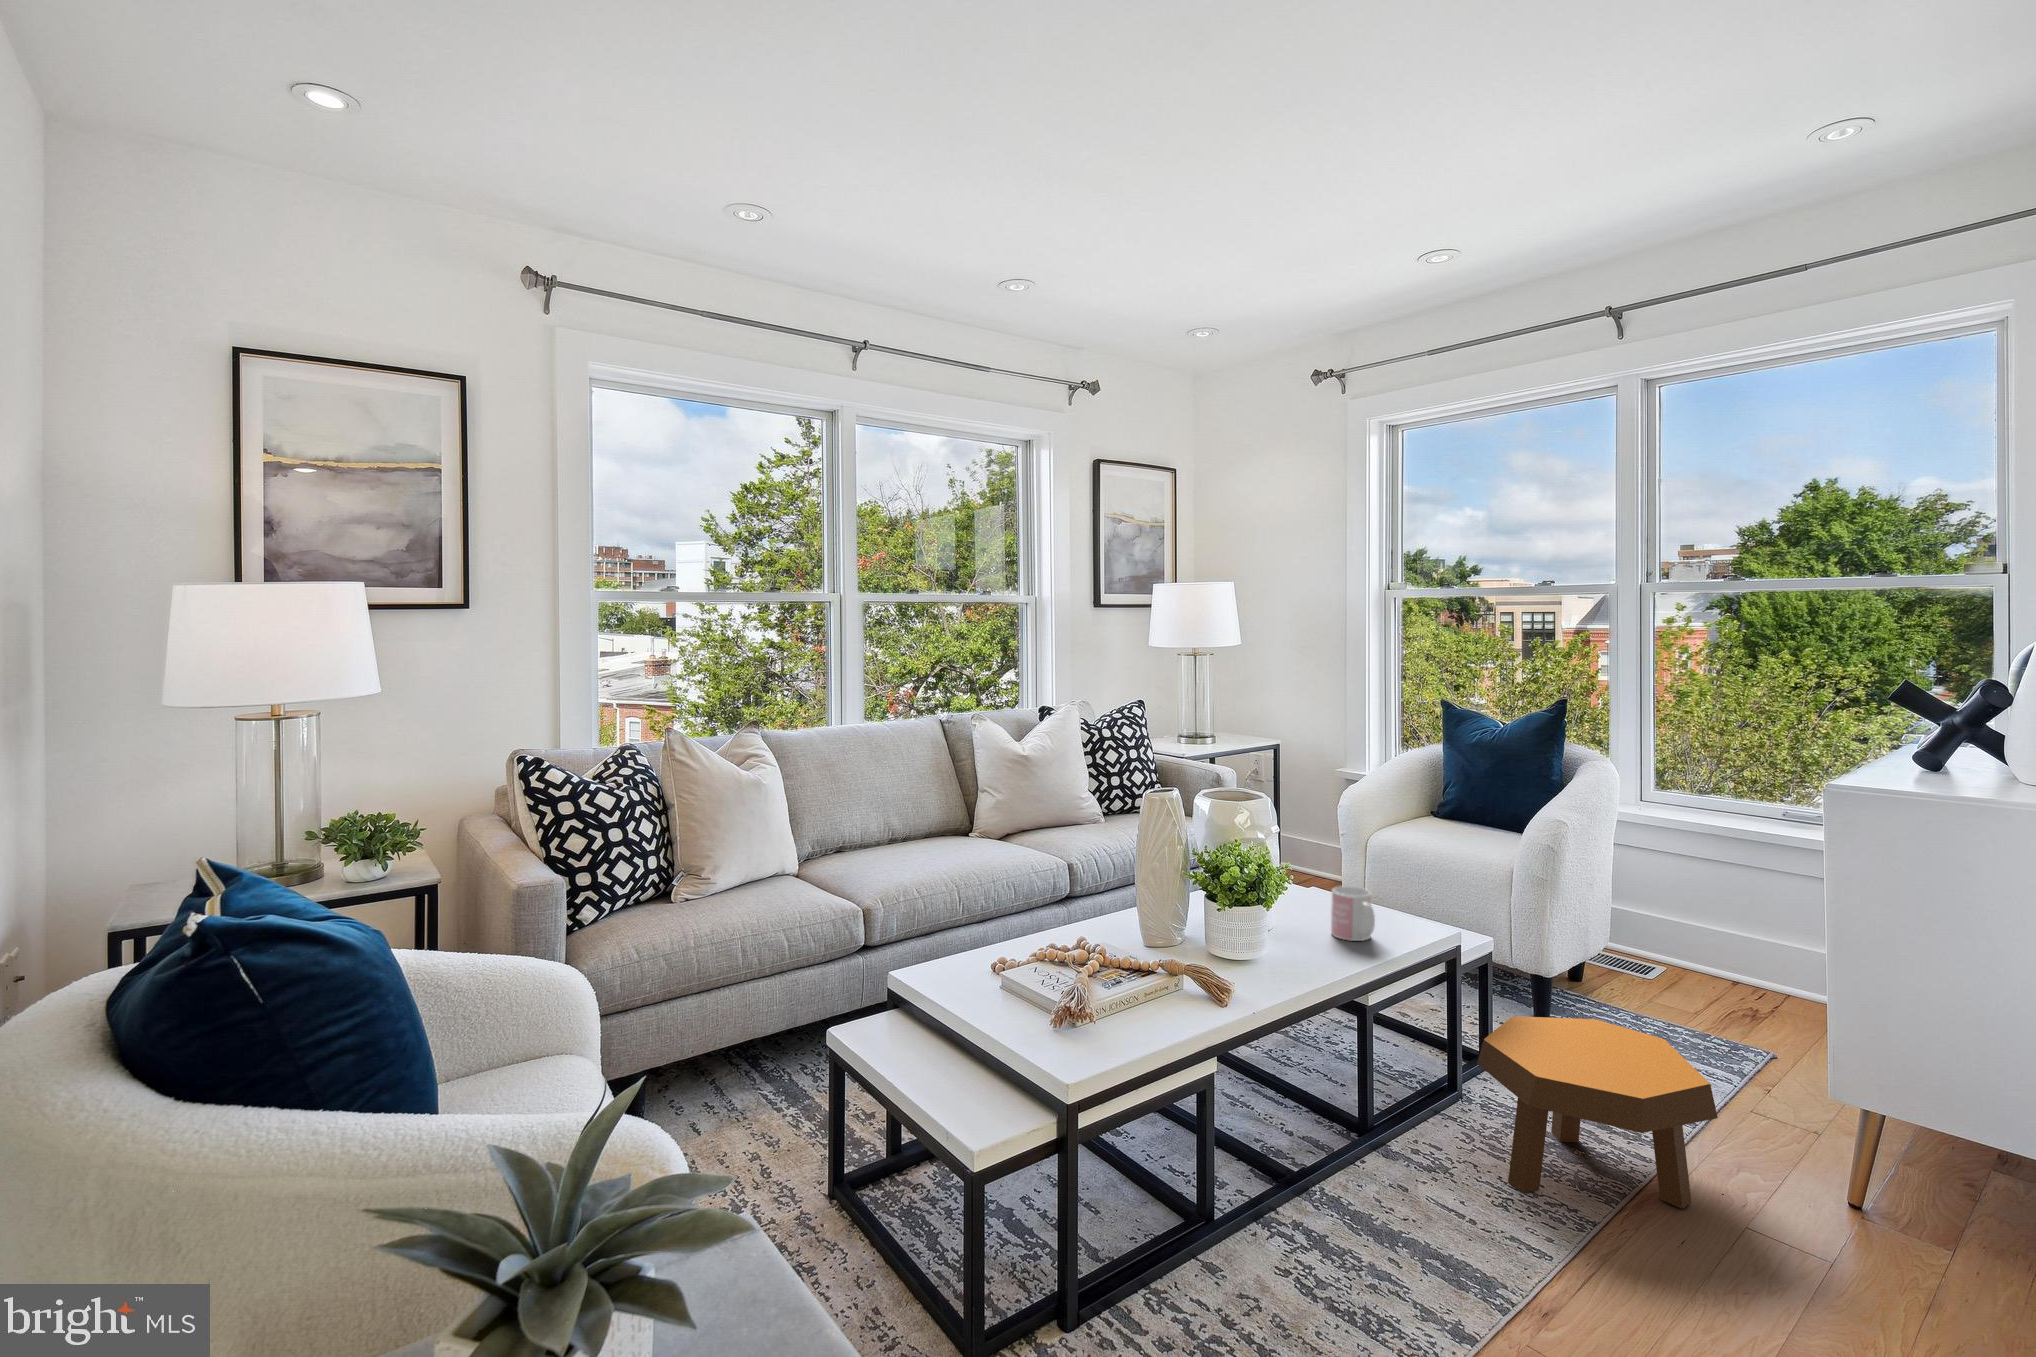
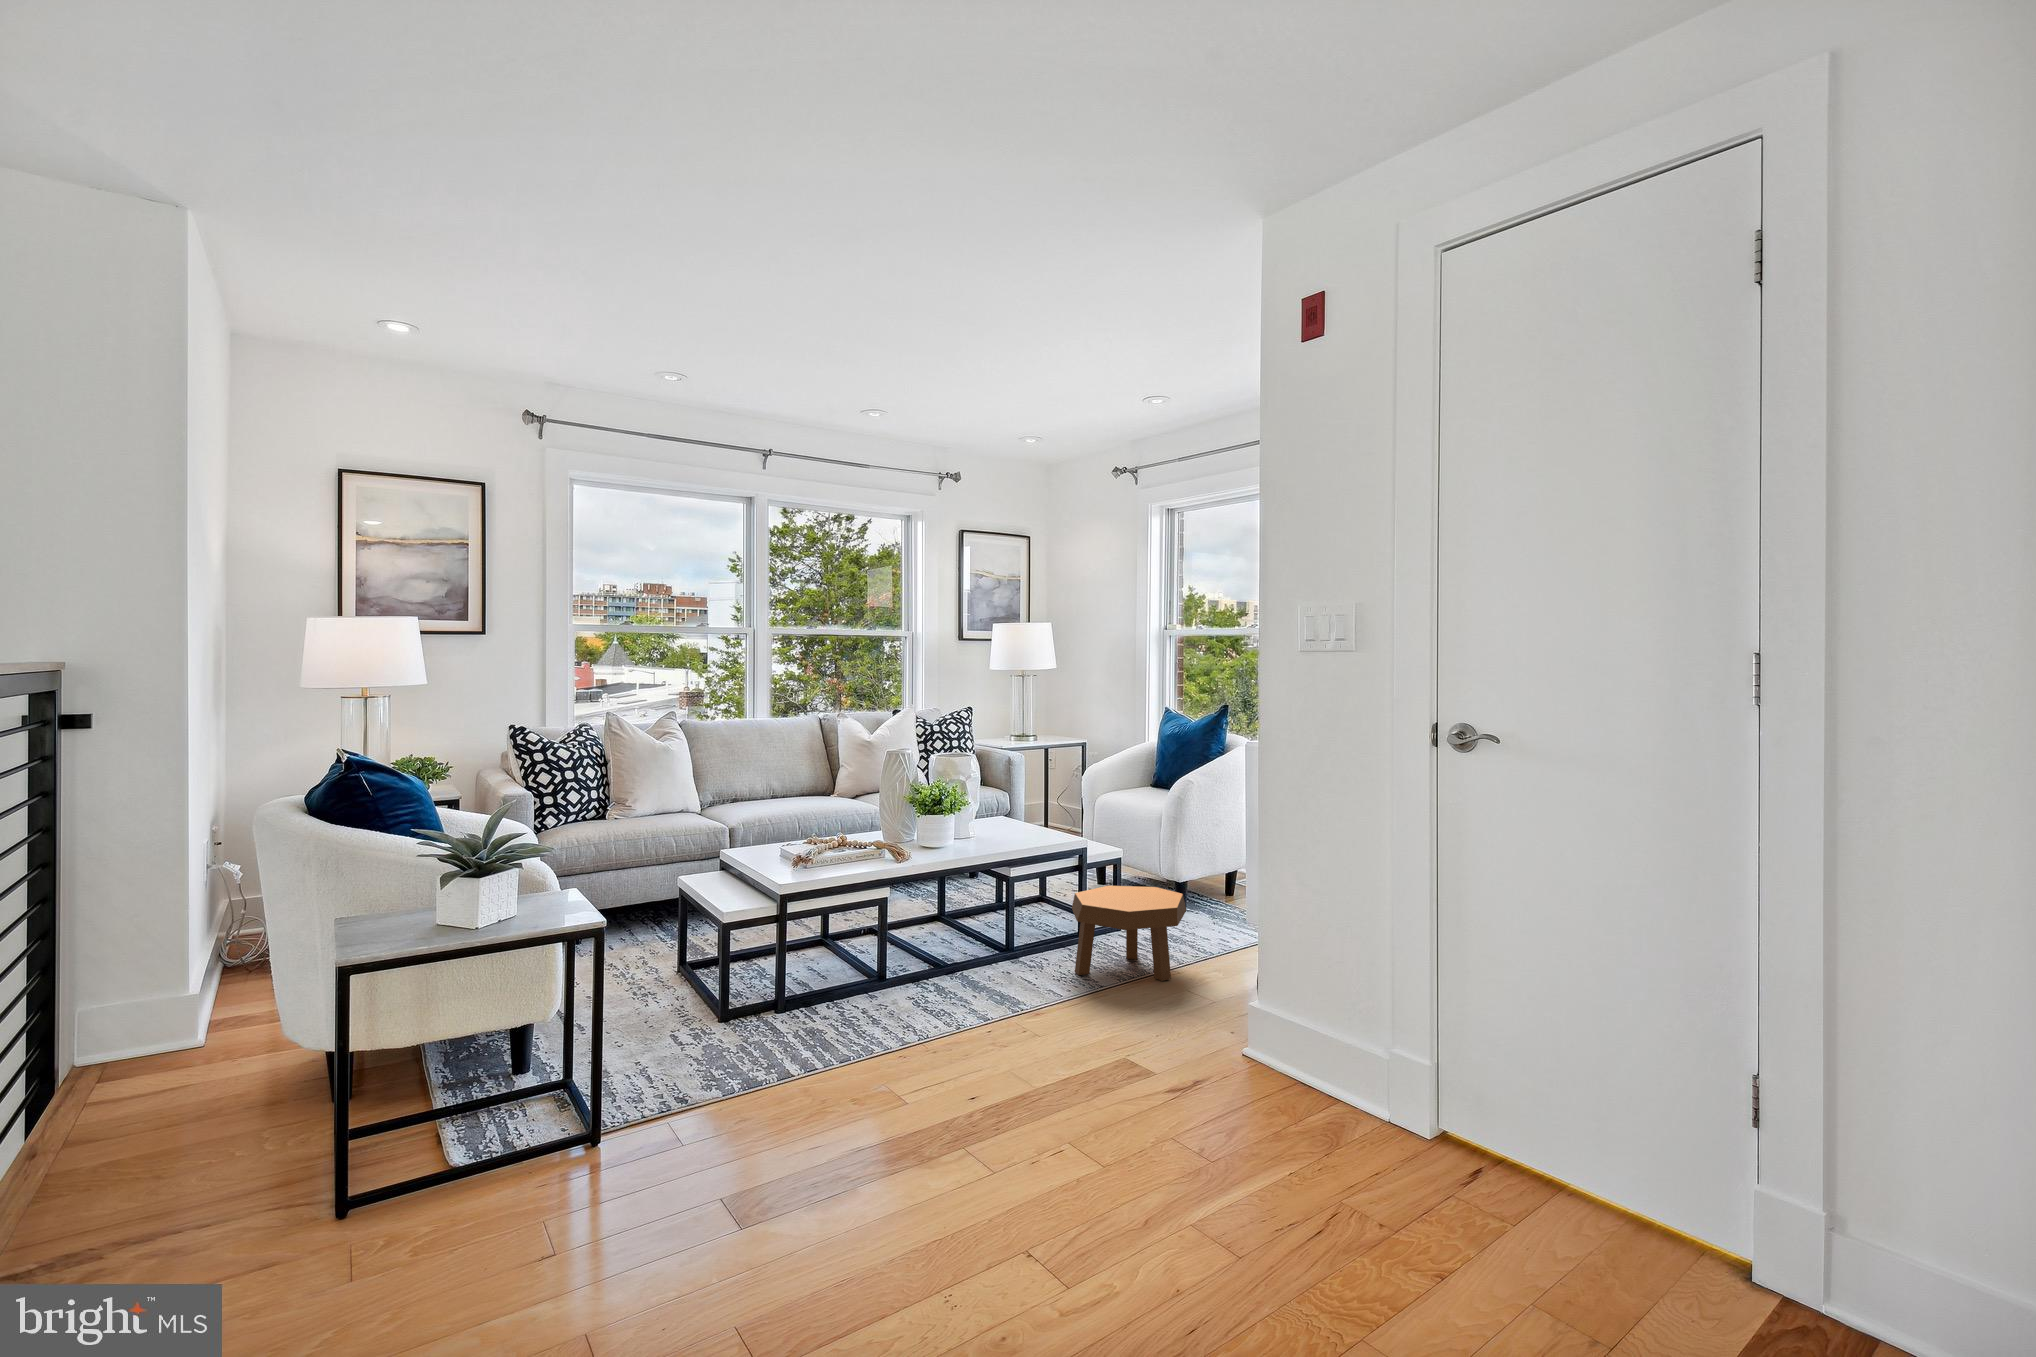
mug: present [1331,886,1375,941] -> none [1004,808,1027,839]

